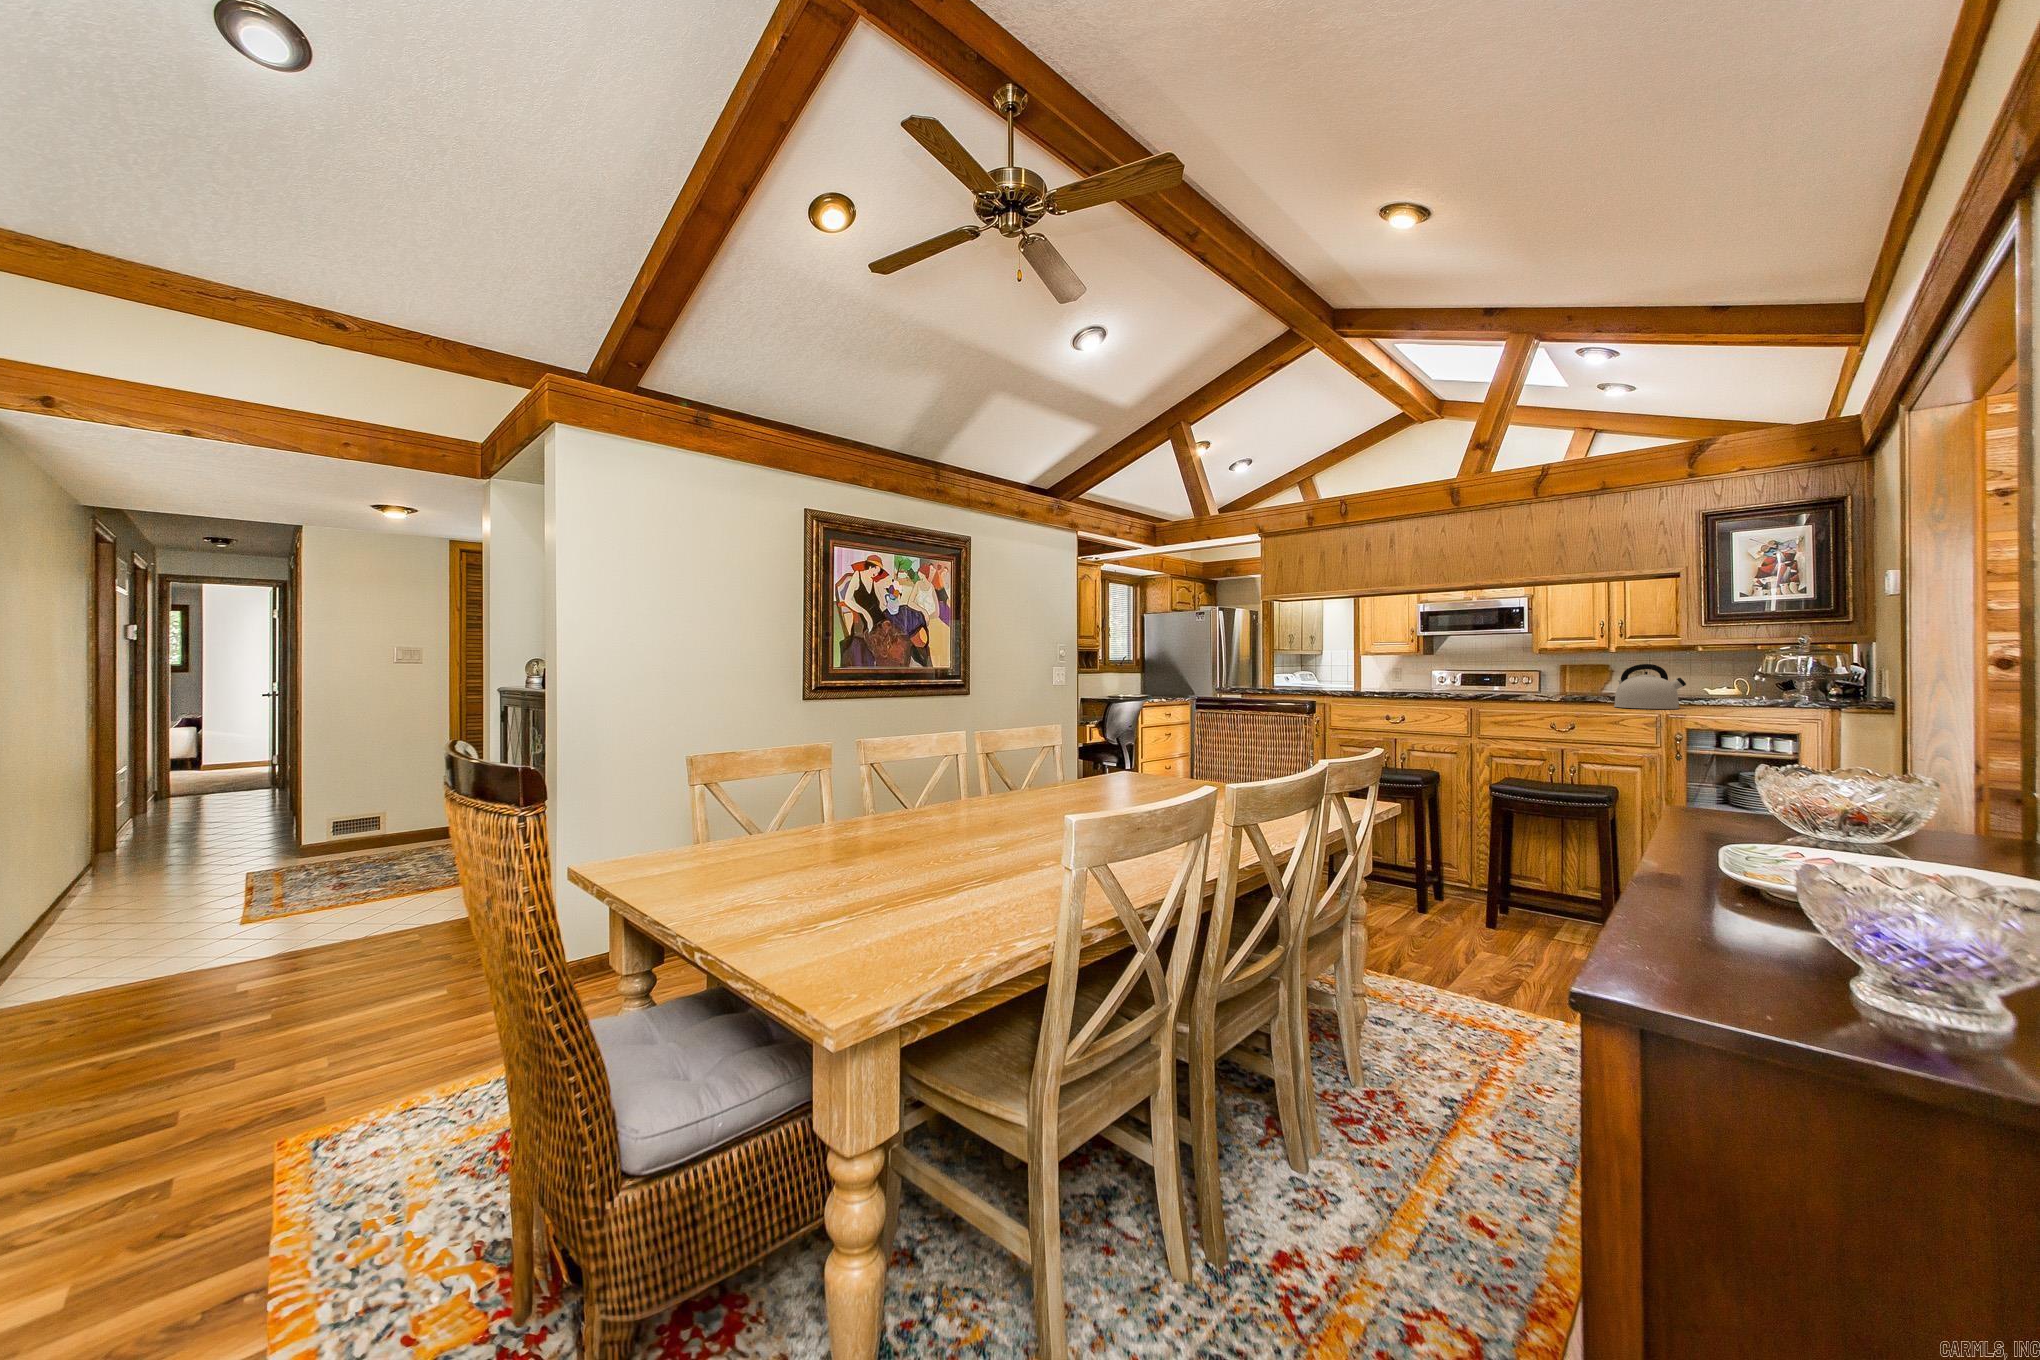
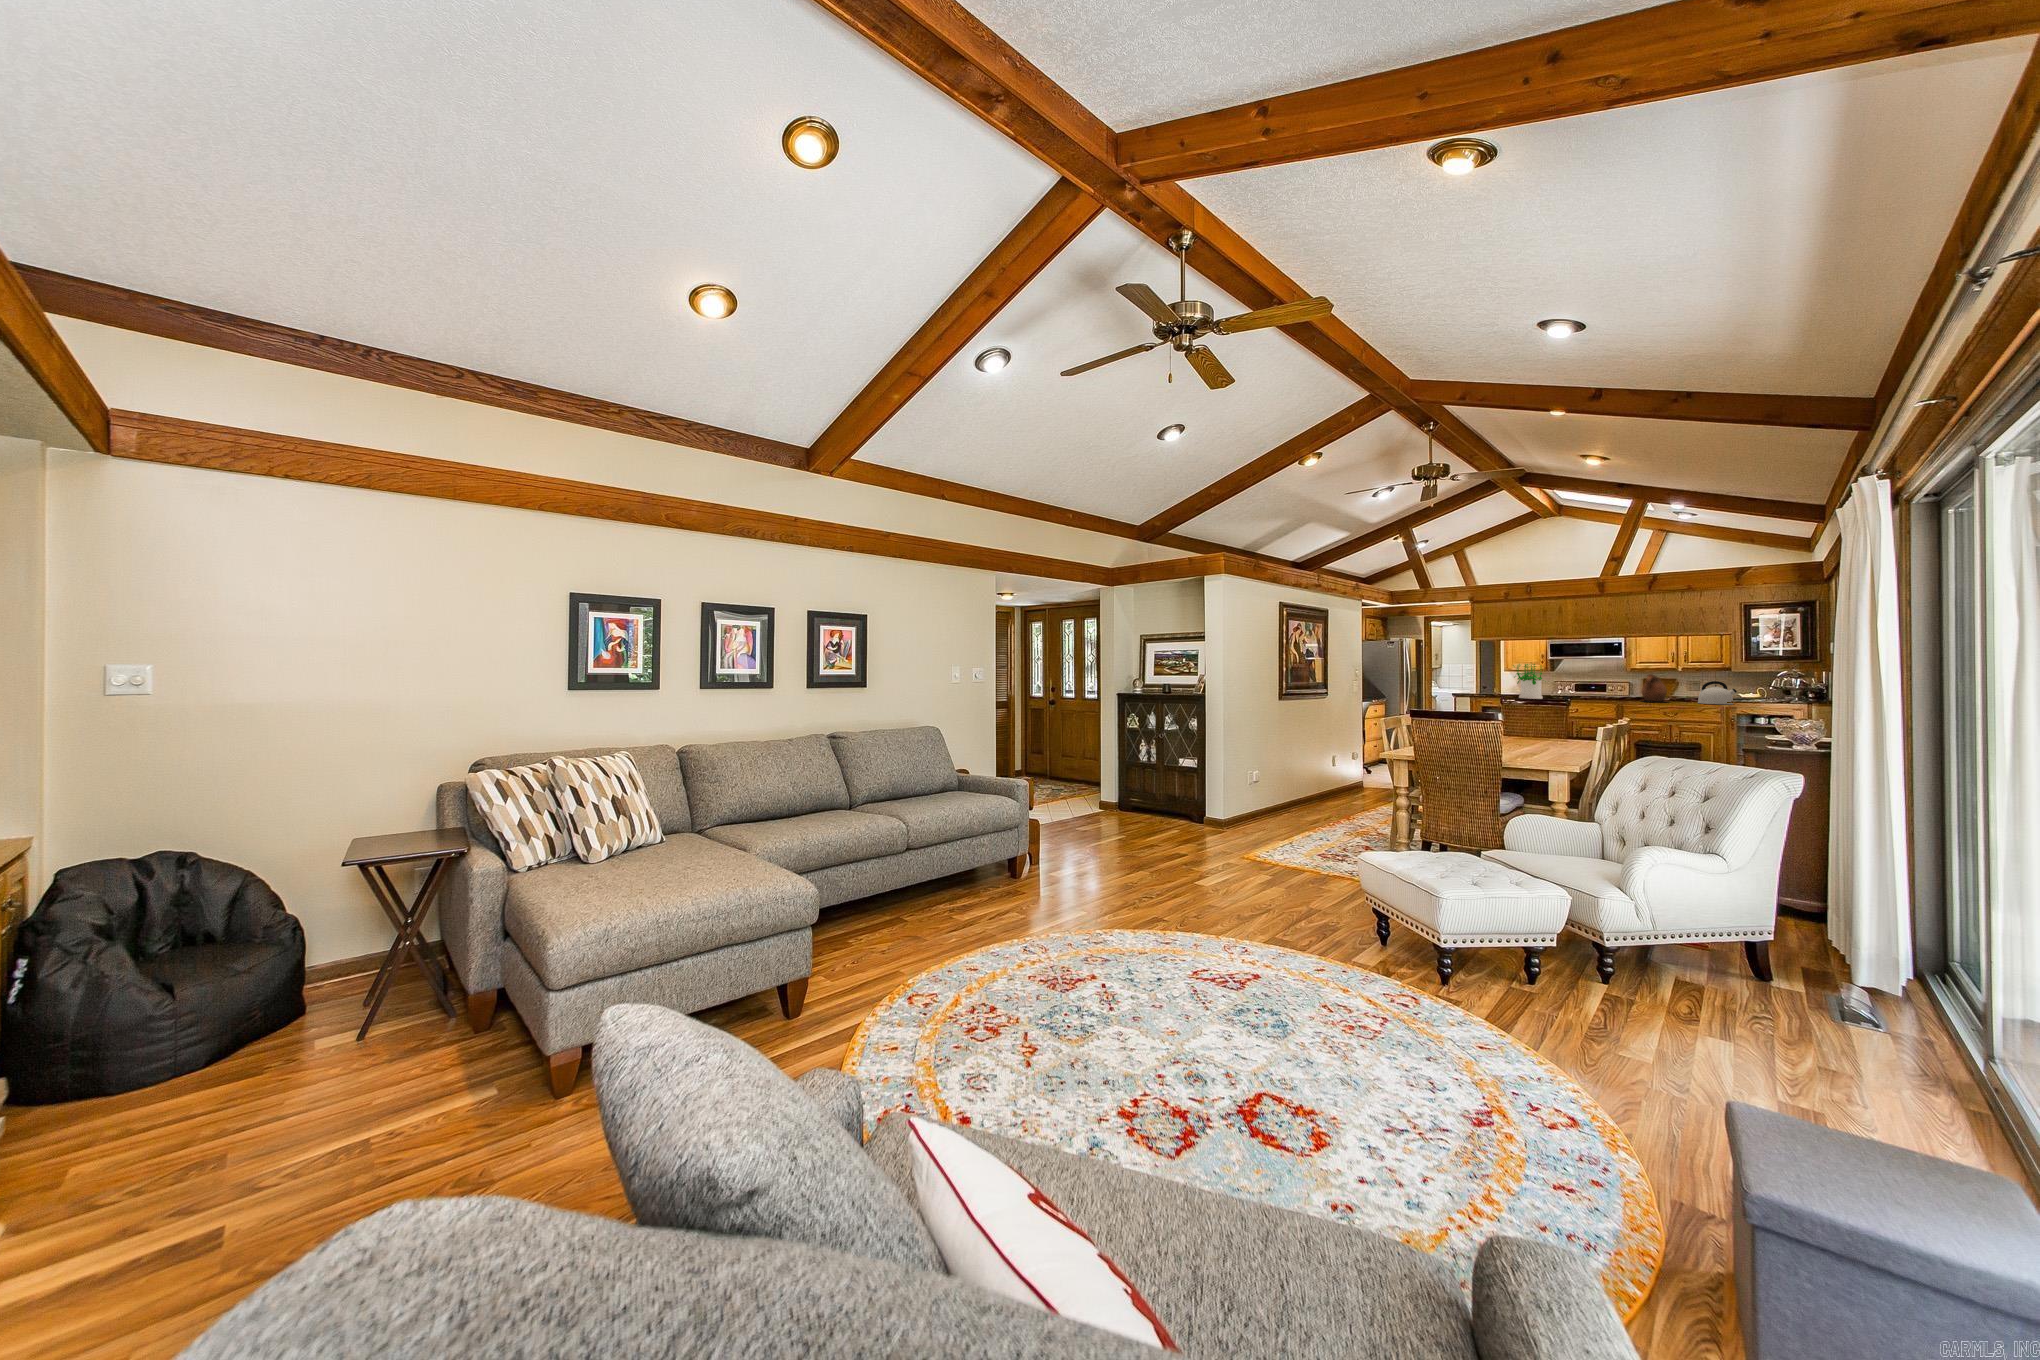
potted plant: none [1311,637,1367,701] -> present [1513,664,1543,699]
ceramic pitcher: none [1510,653,1568,706] -> present [1641,674,1667,702]

